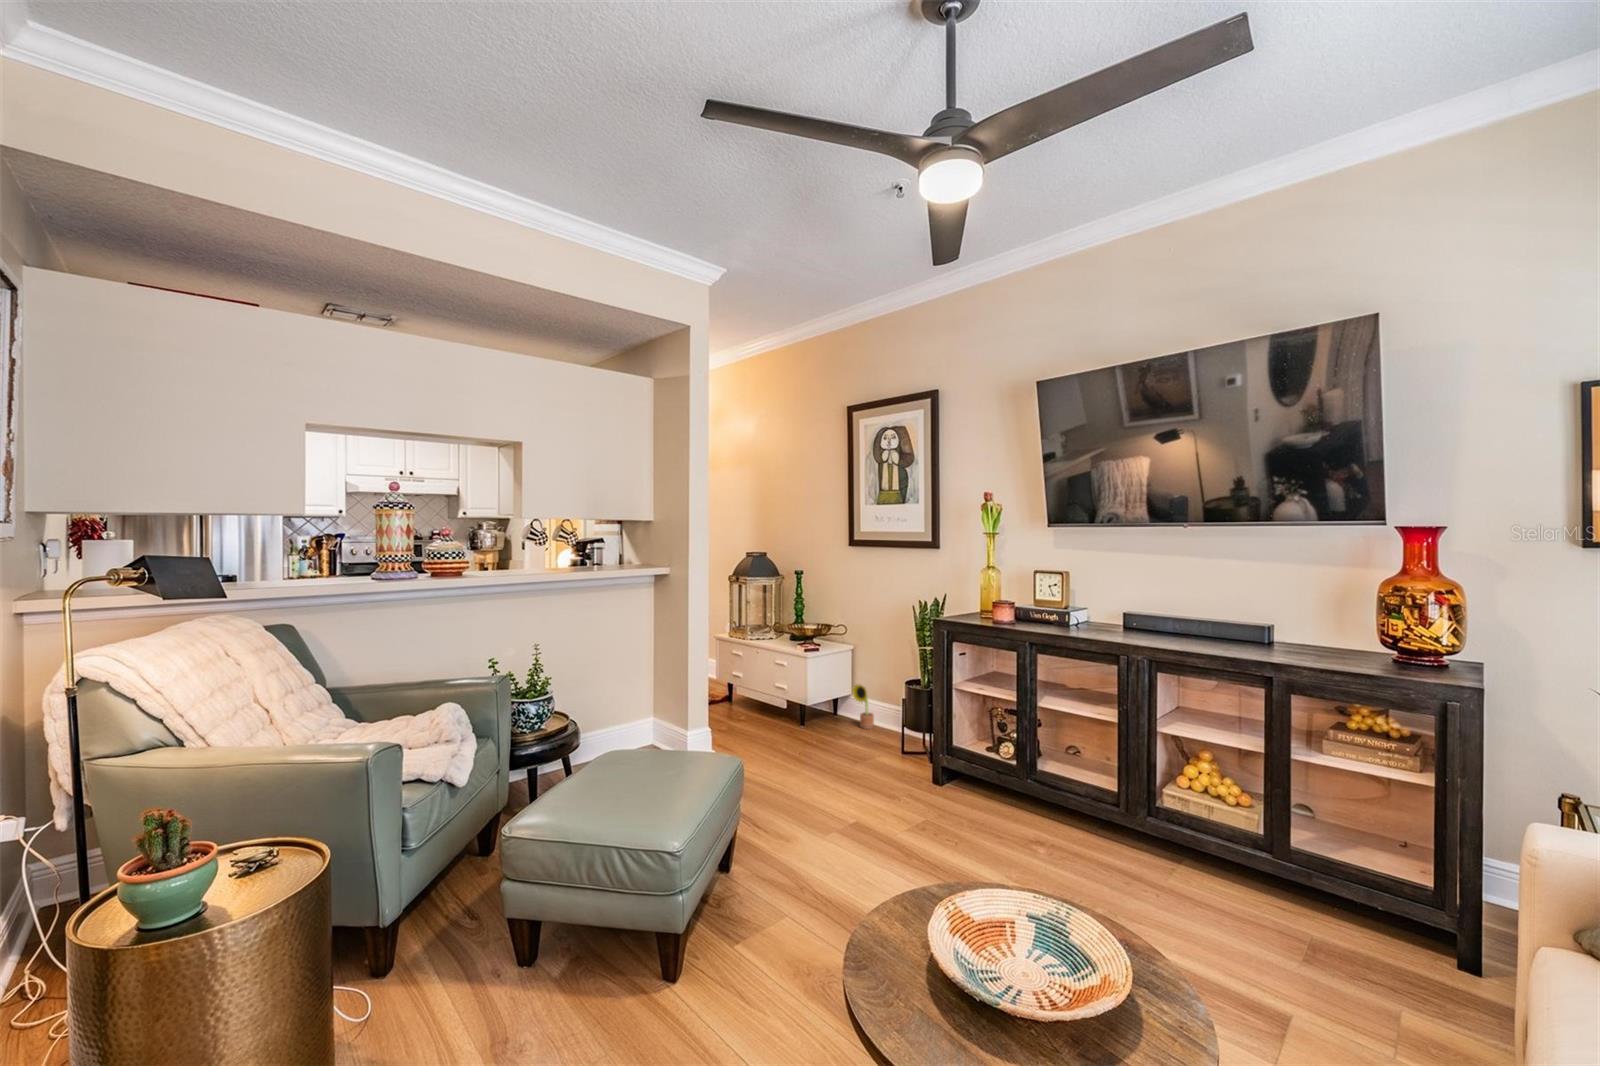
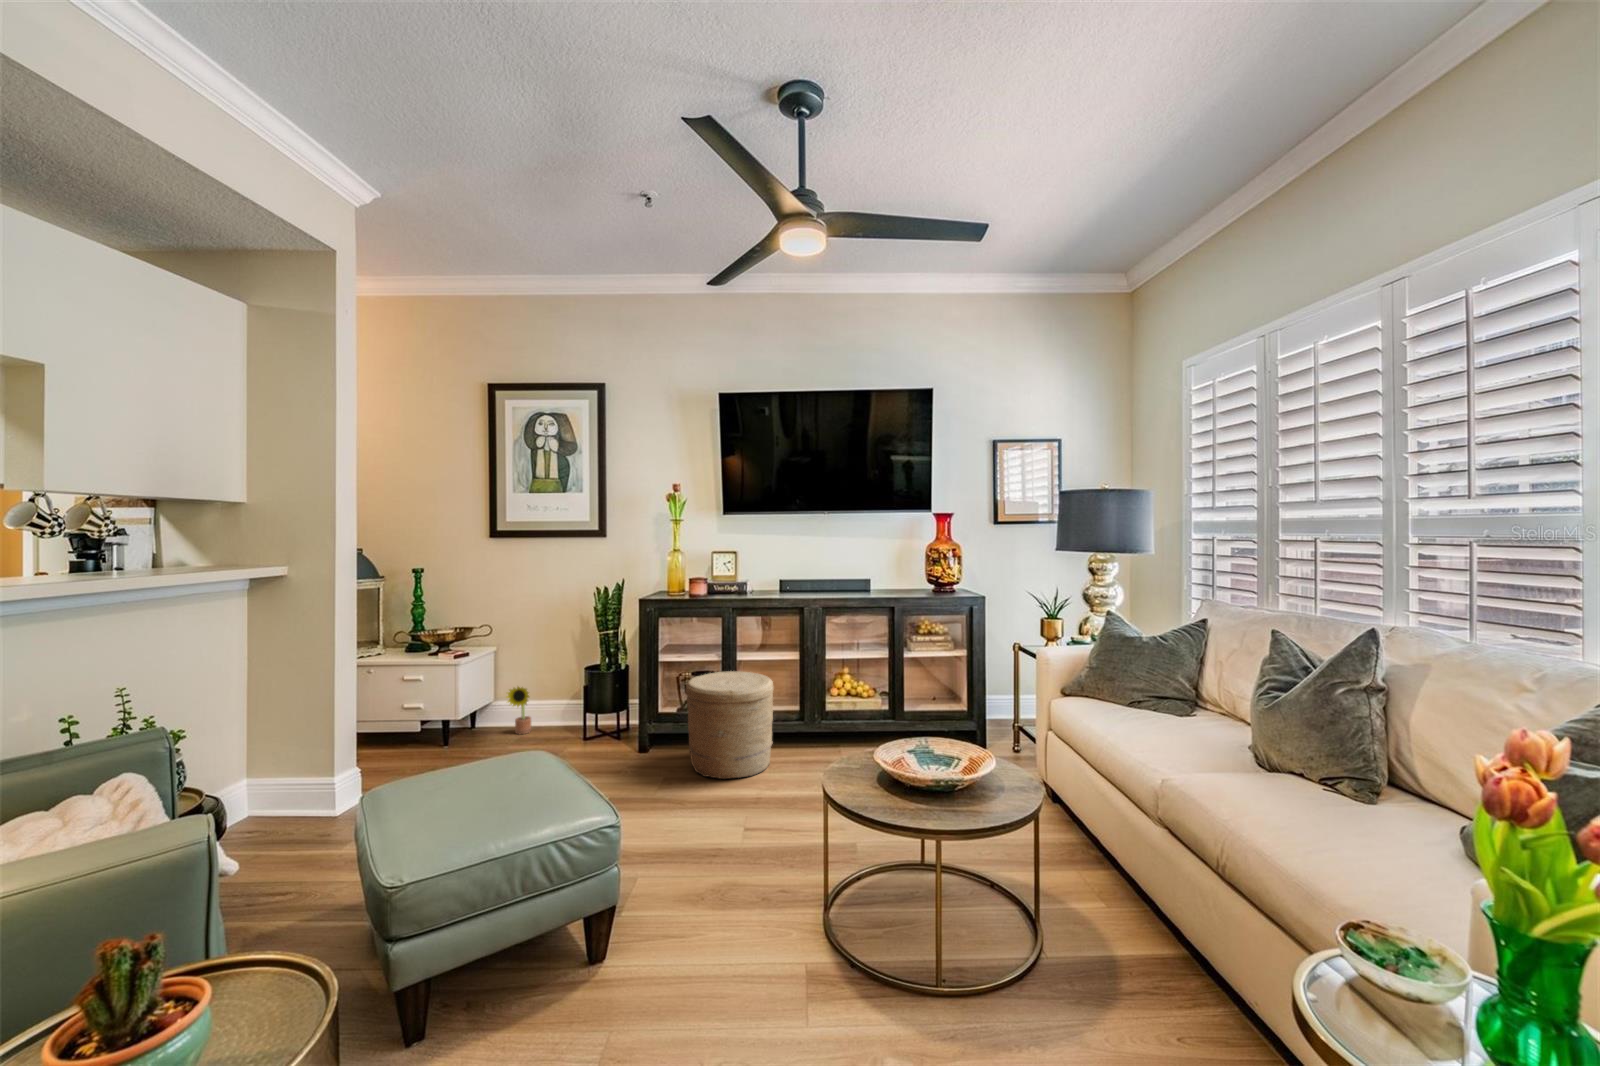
woven basket: none [948,713,1062,853] -> present [685,671,774,779]

